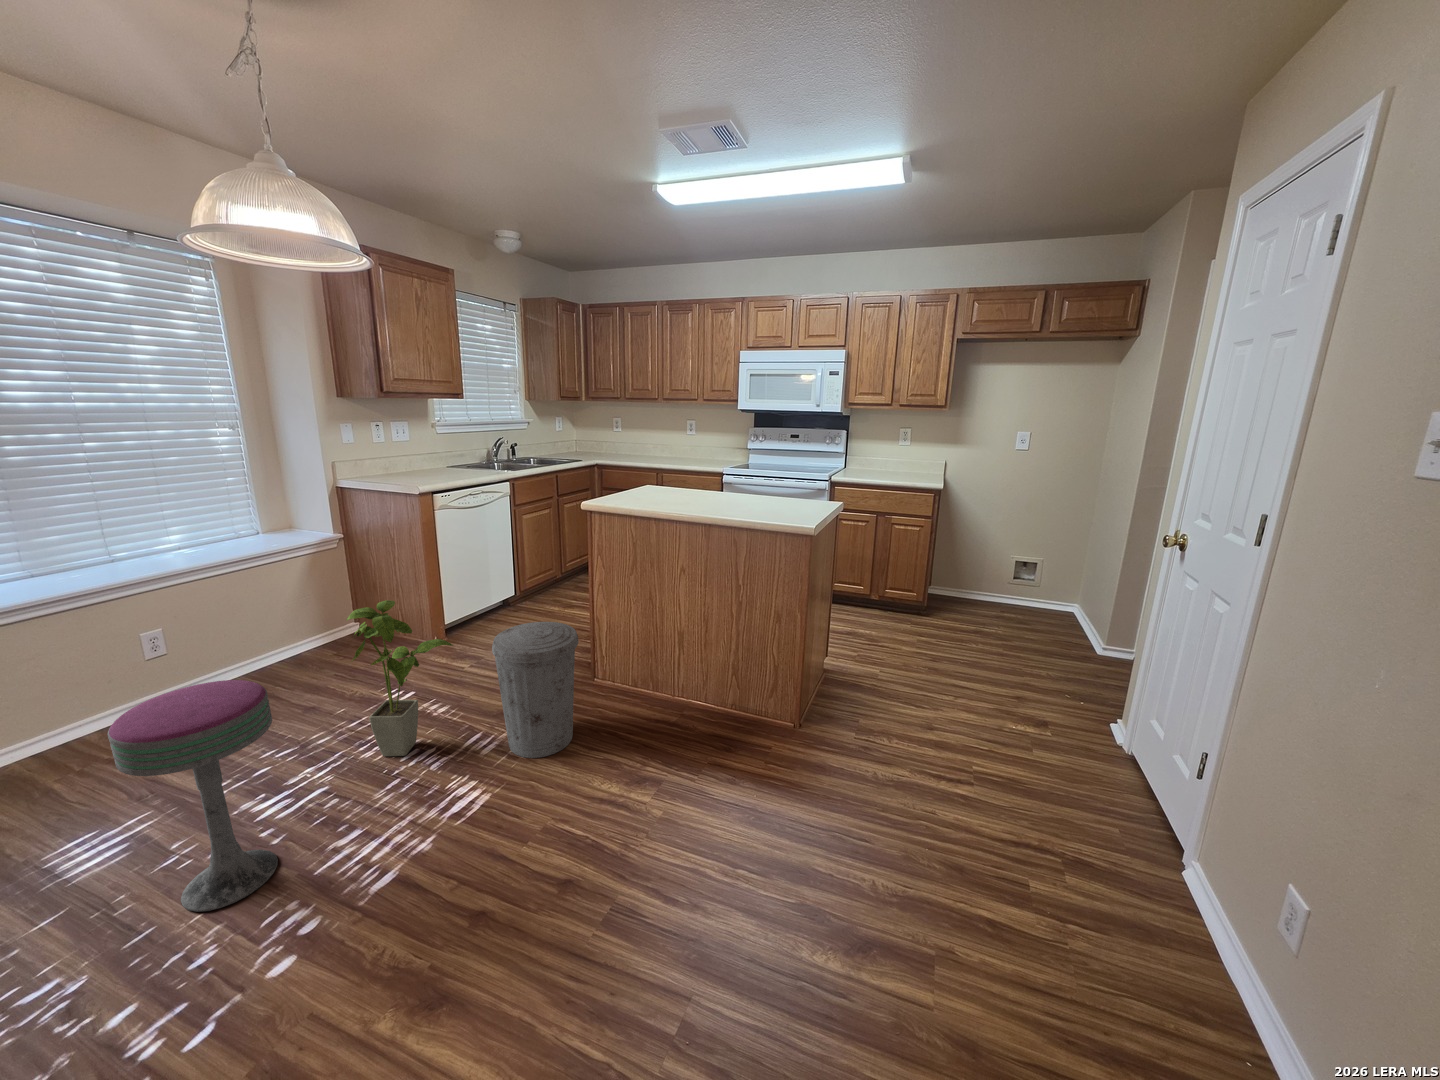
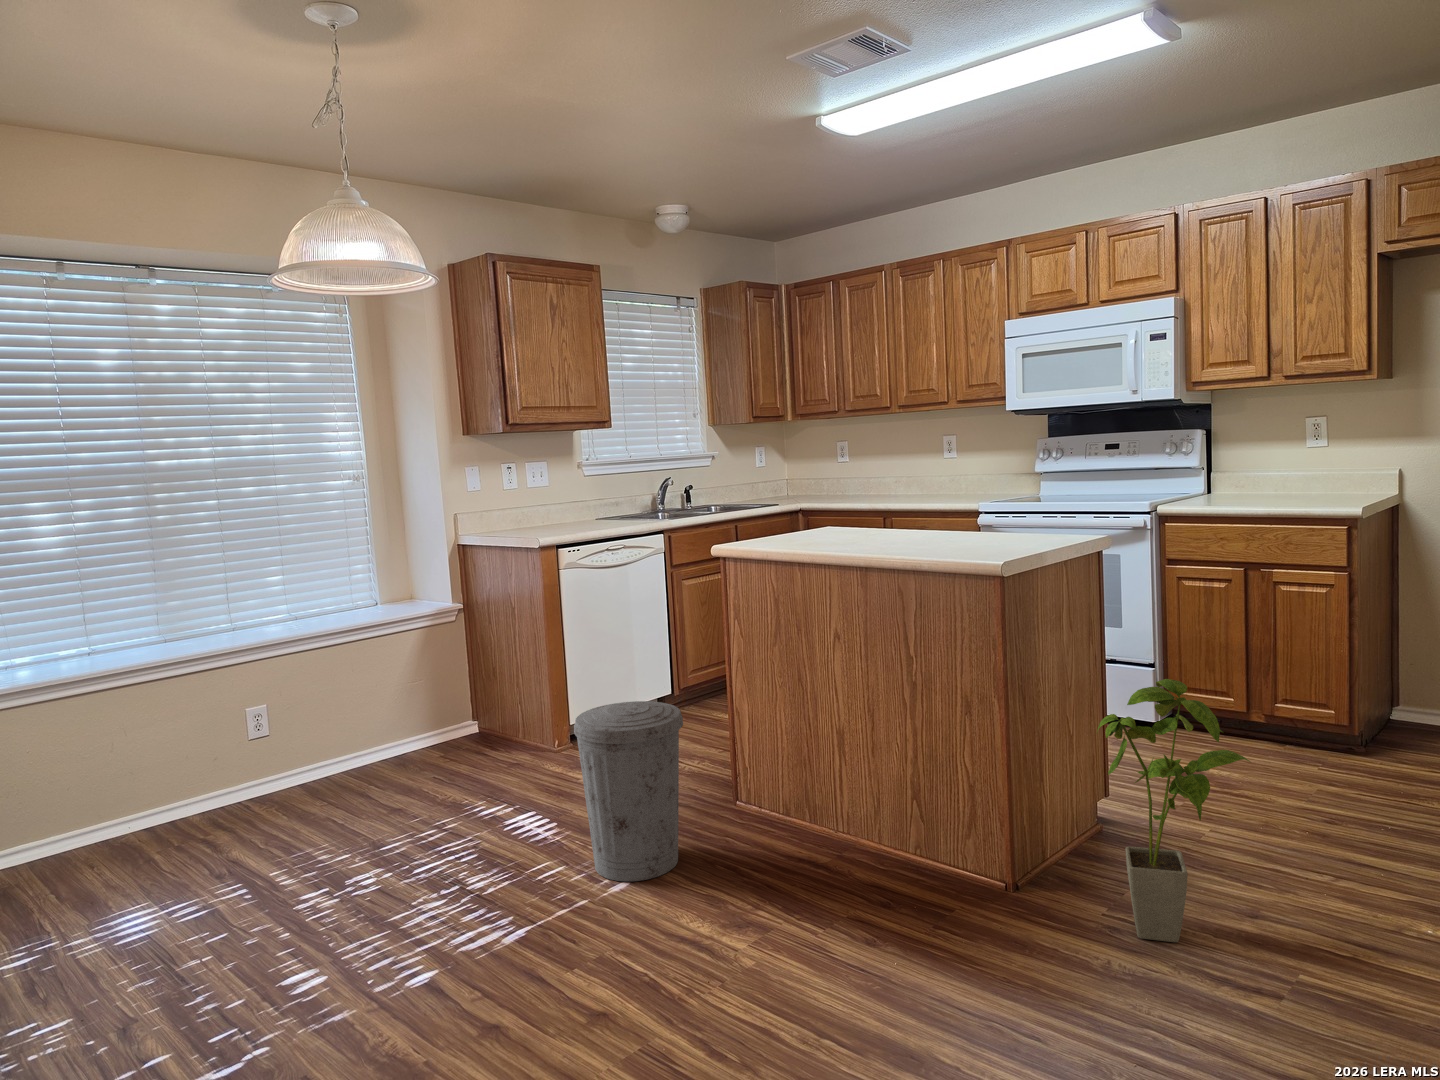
house plant: present [347,600,453,756] -> present [1098,679,1250,942]
bar stool: present [107,680,278,912] -> none [194,722,329,966]

